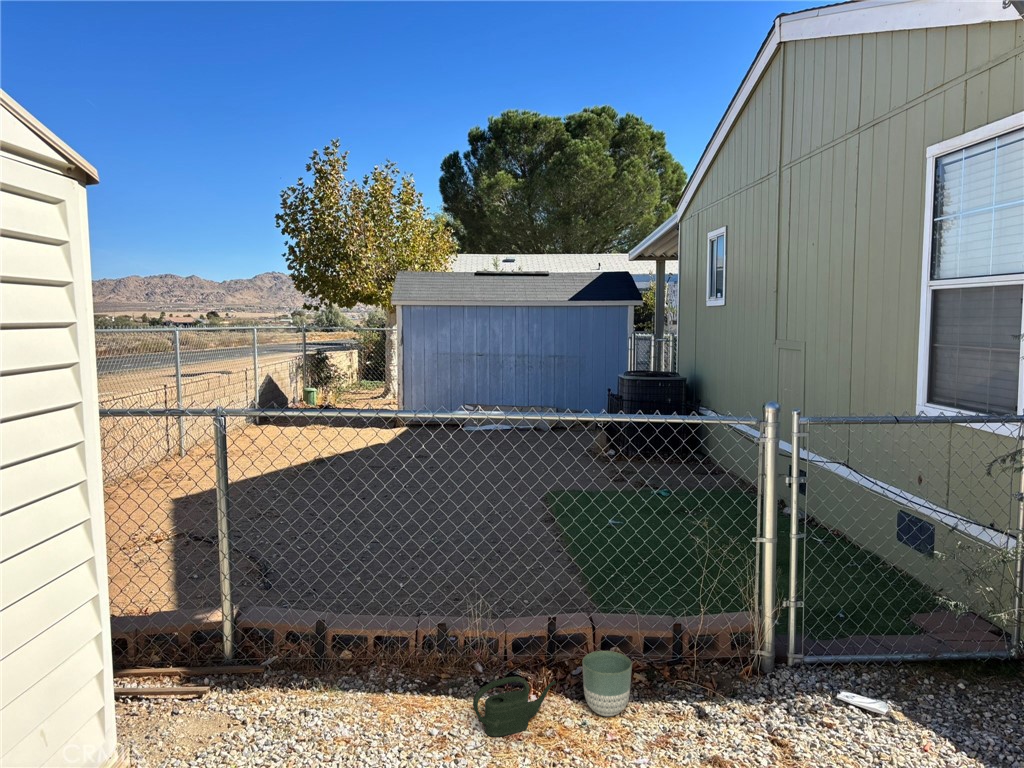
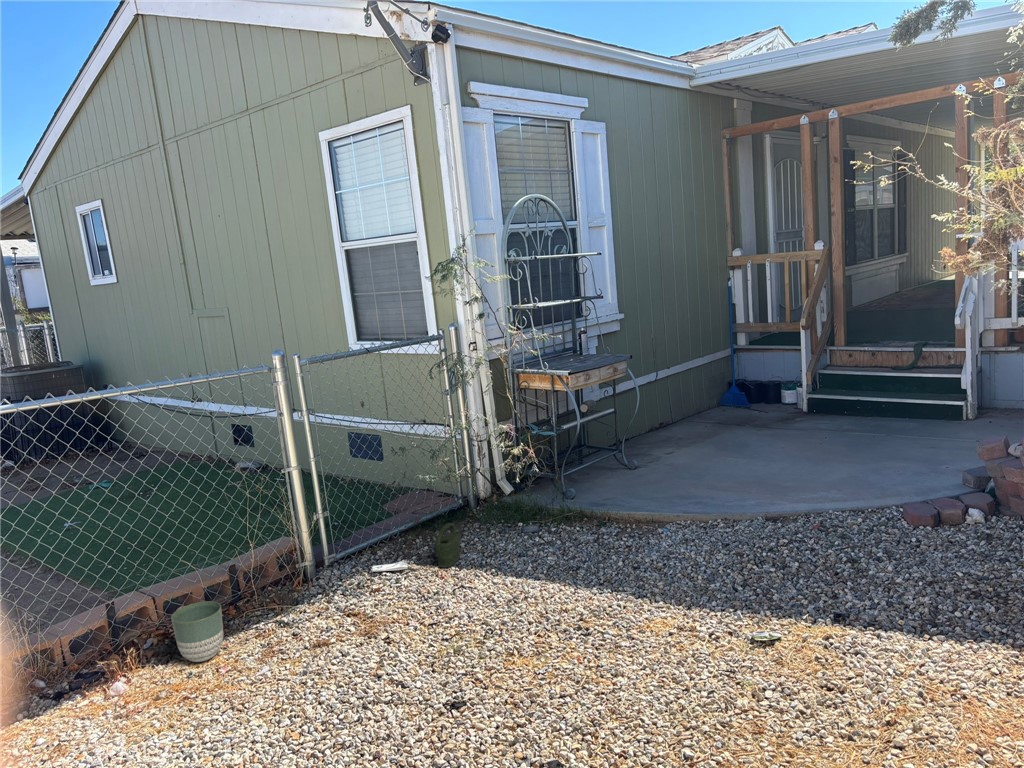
watering can: present [473,676,556,737] -> present [435,522,462,568]

